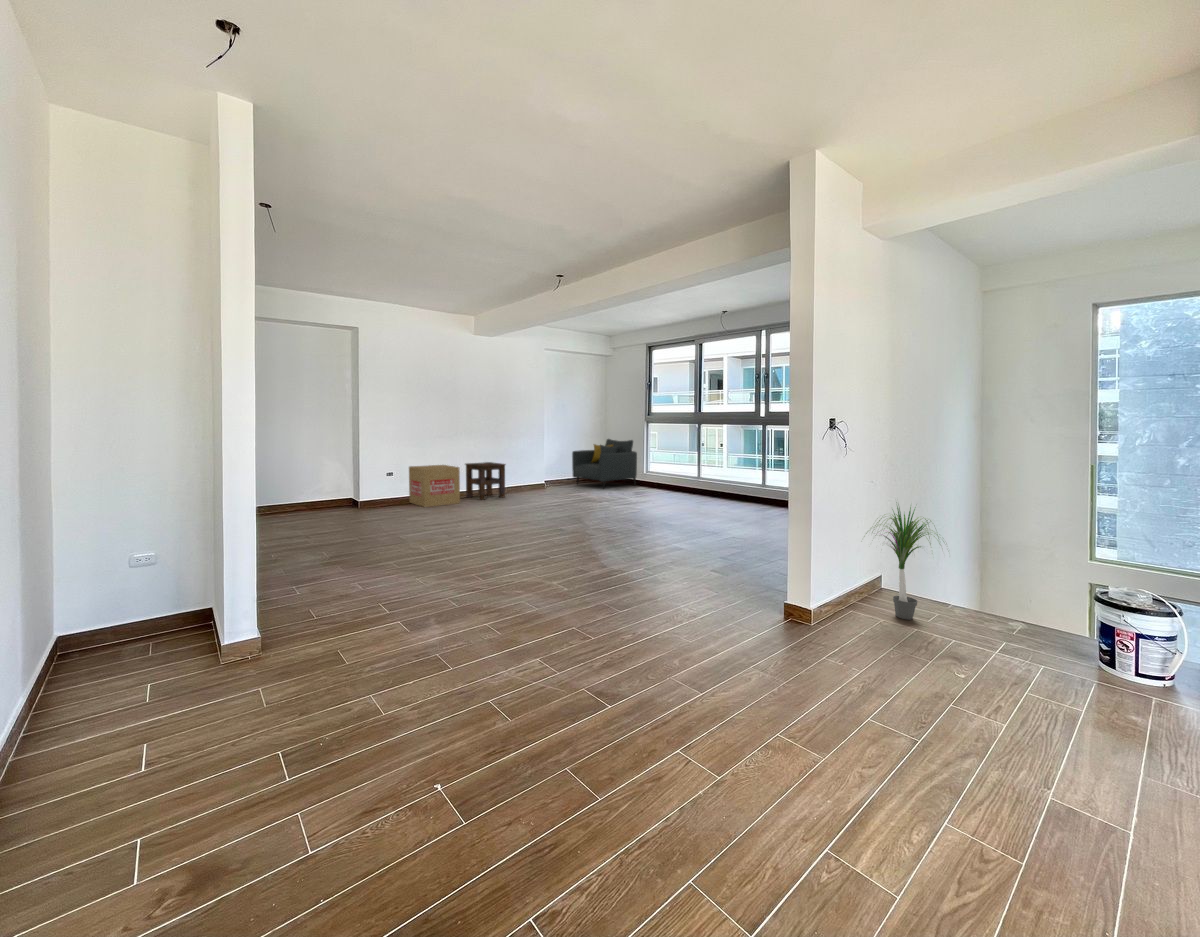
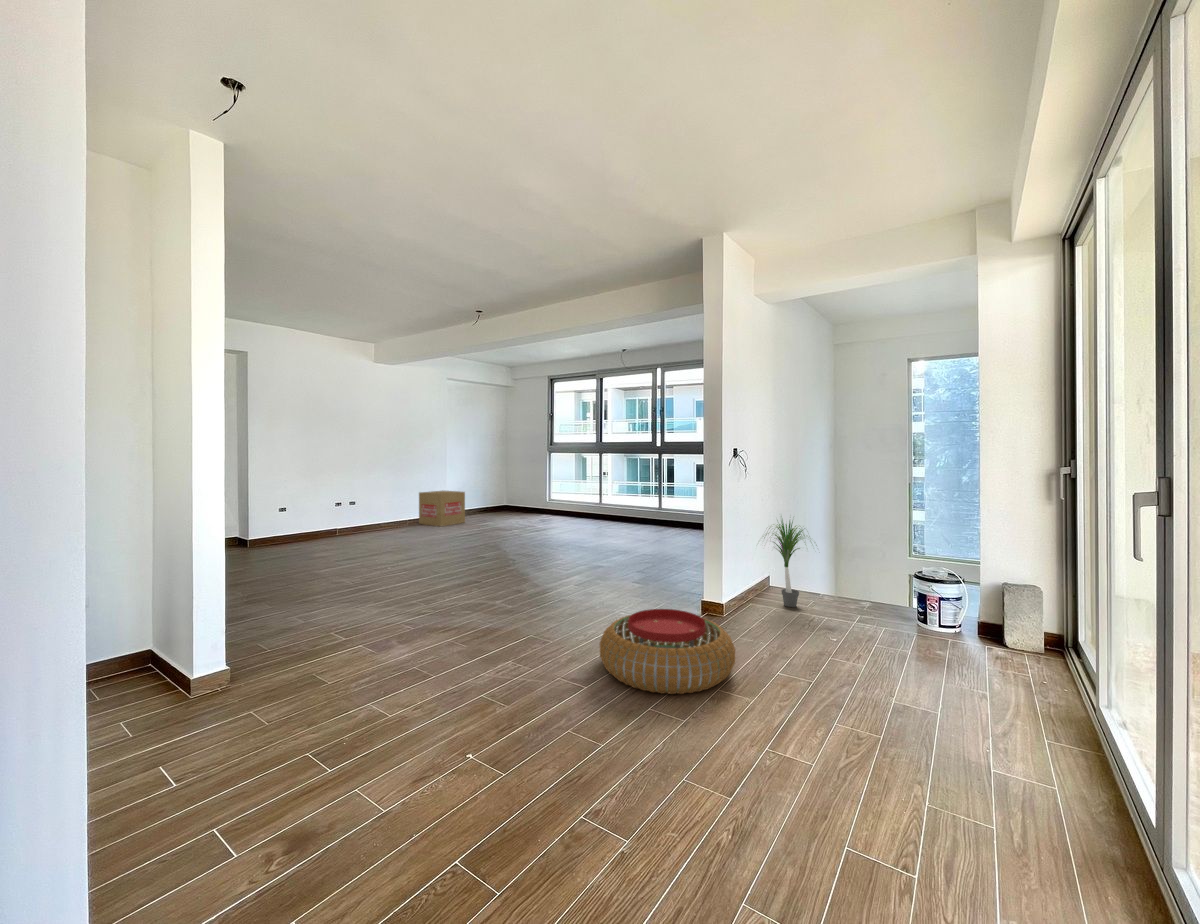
armchair: present [572,439,637,488] -> none [475,469,540,518]
side table: present [465,462,505,500] -> none [367,494,412,534]
cardboard box: present [409,465,460,507] -> present [419,491,465,526]
pouf: none [634,615,809,734] -> present [600,609,735,694]

